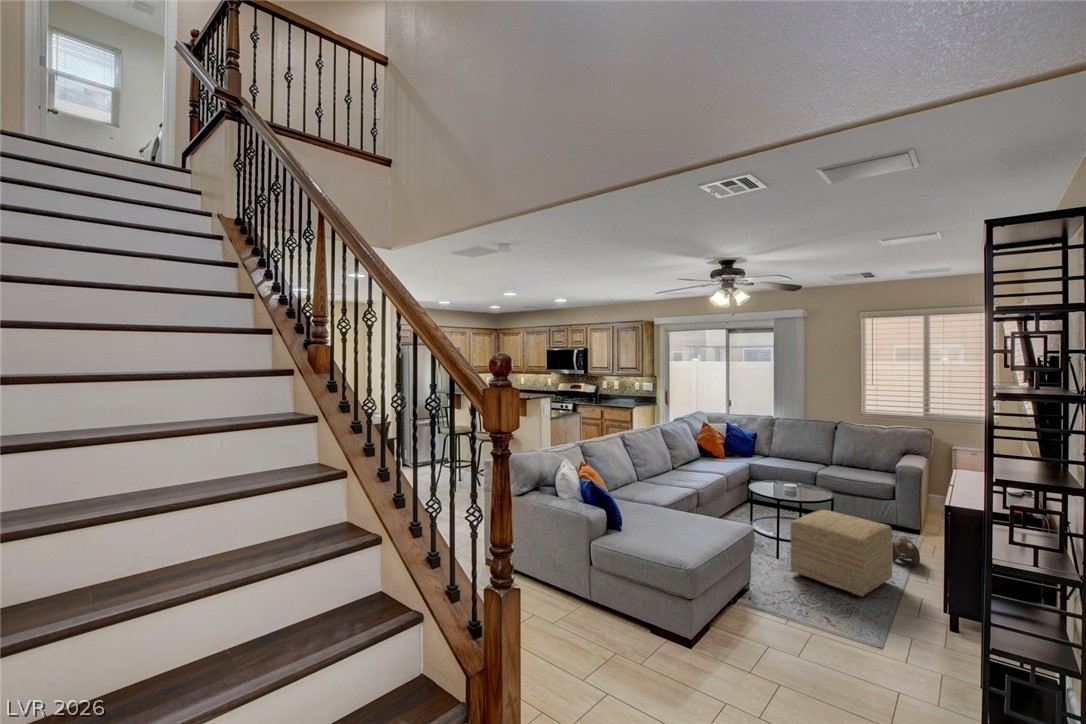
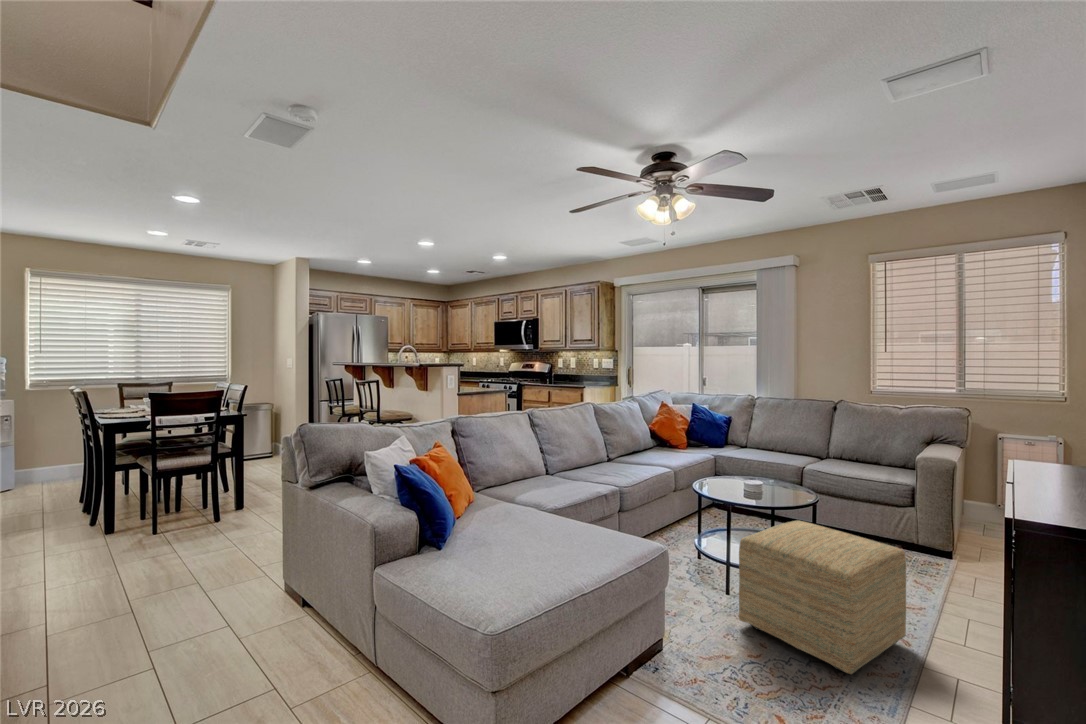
plush toy: present [892,539,920,566] -> none [903,567,952,612]

